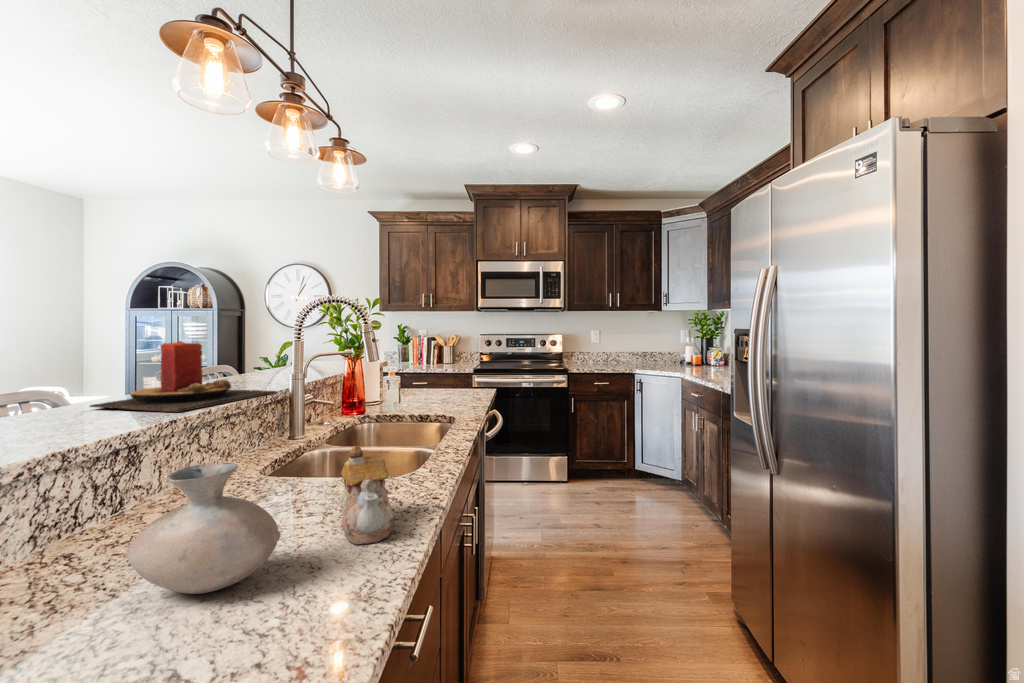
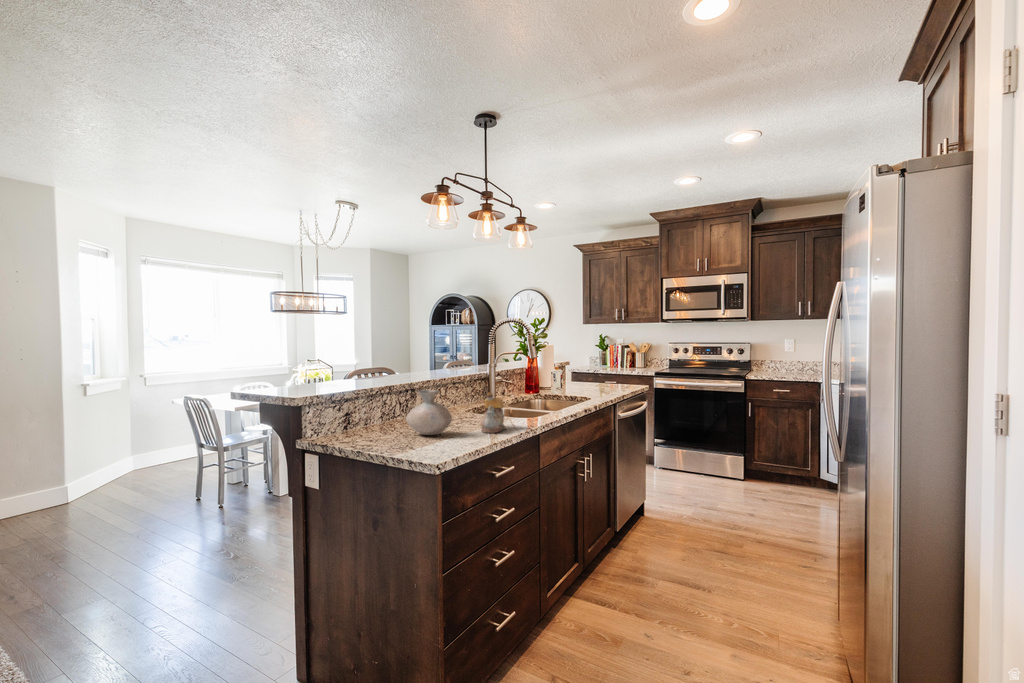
candle: present [90,341,276,412] -> none [401,345,479,378]

